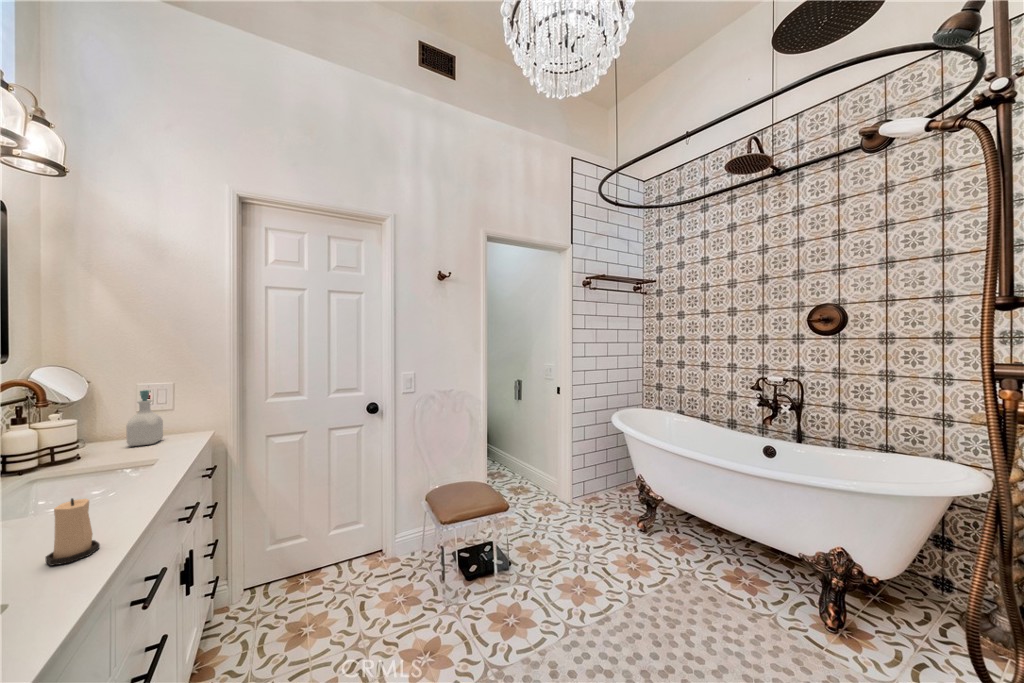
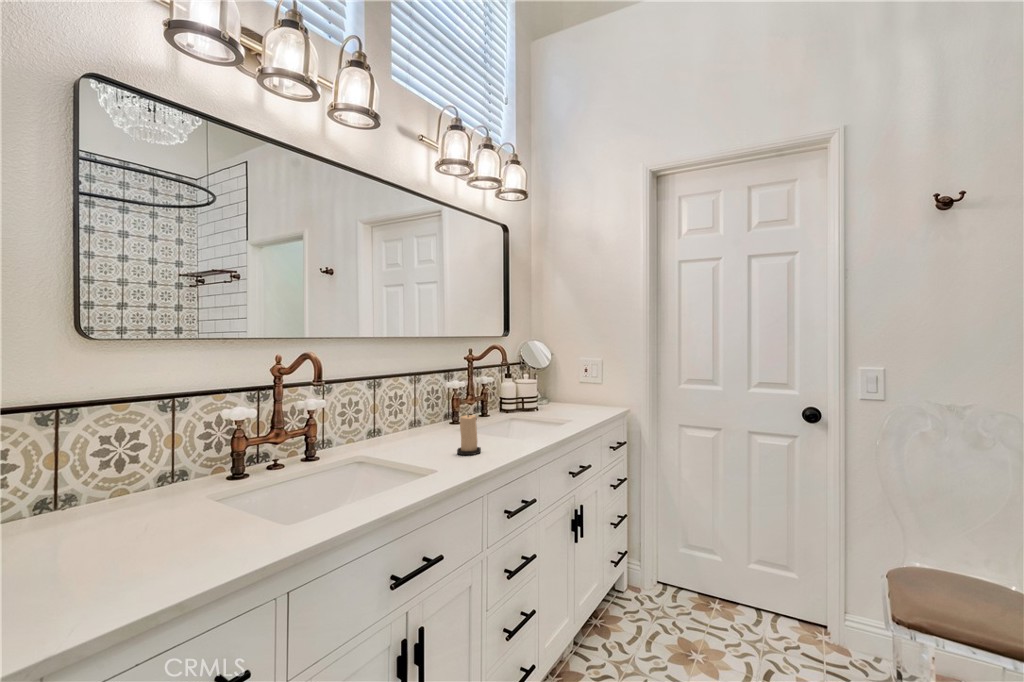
soap bottle: present [126,390,163,446] -> none [565,362,589,408]

